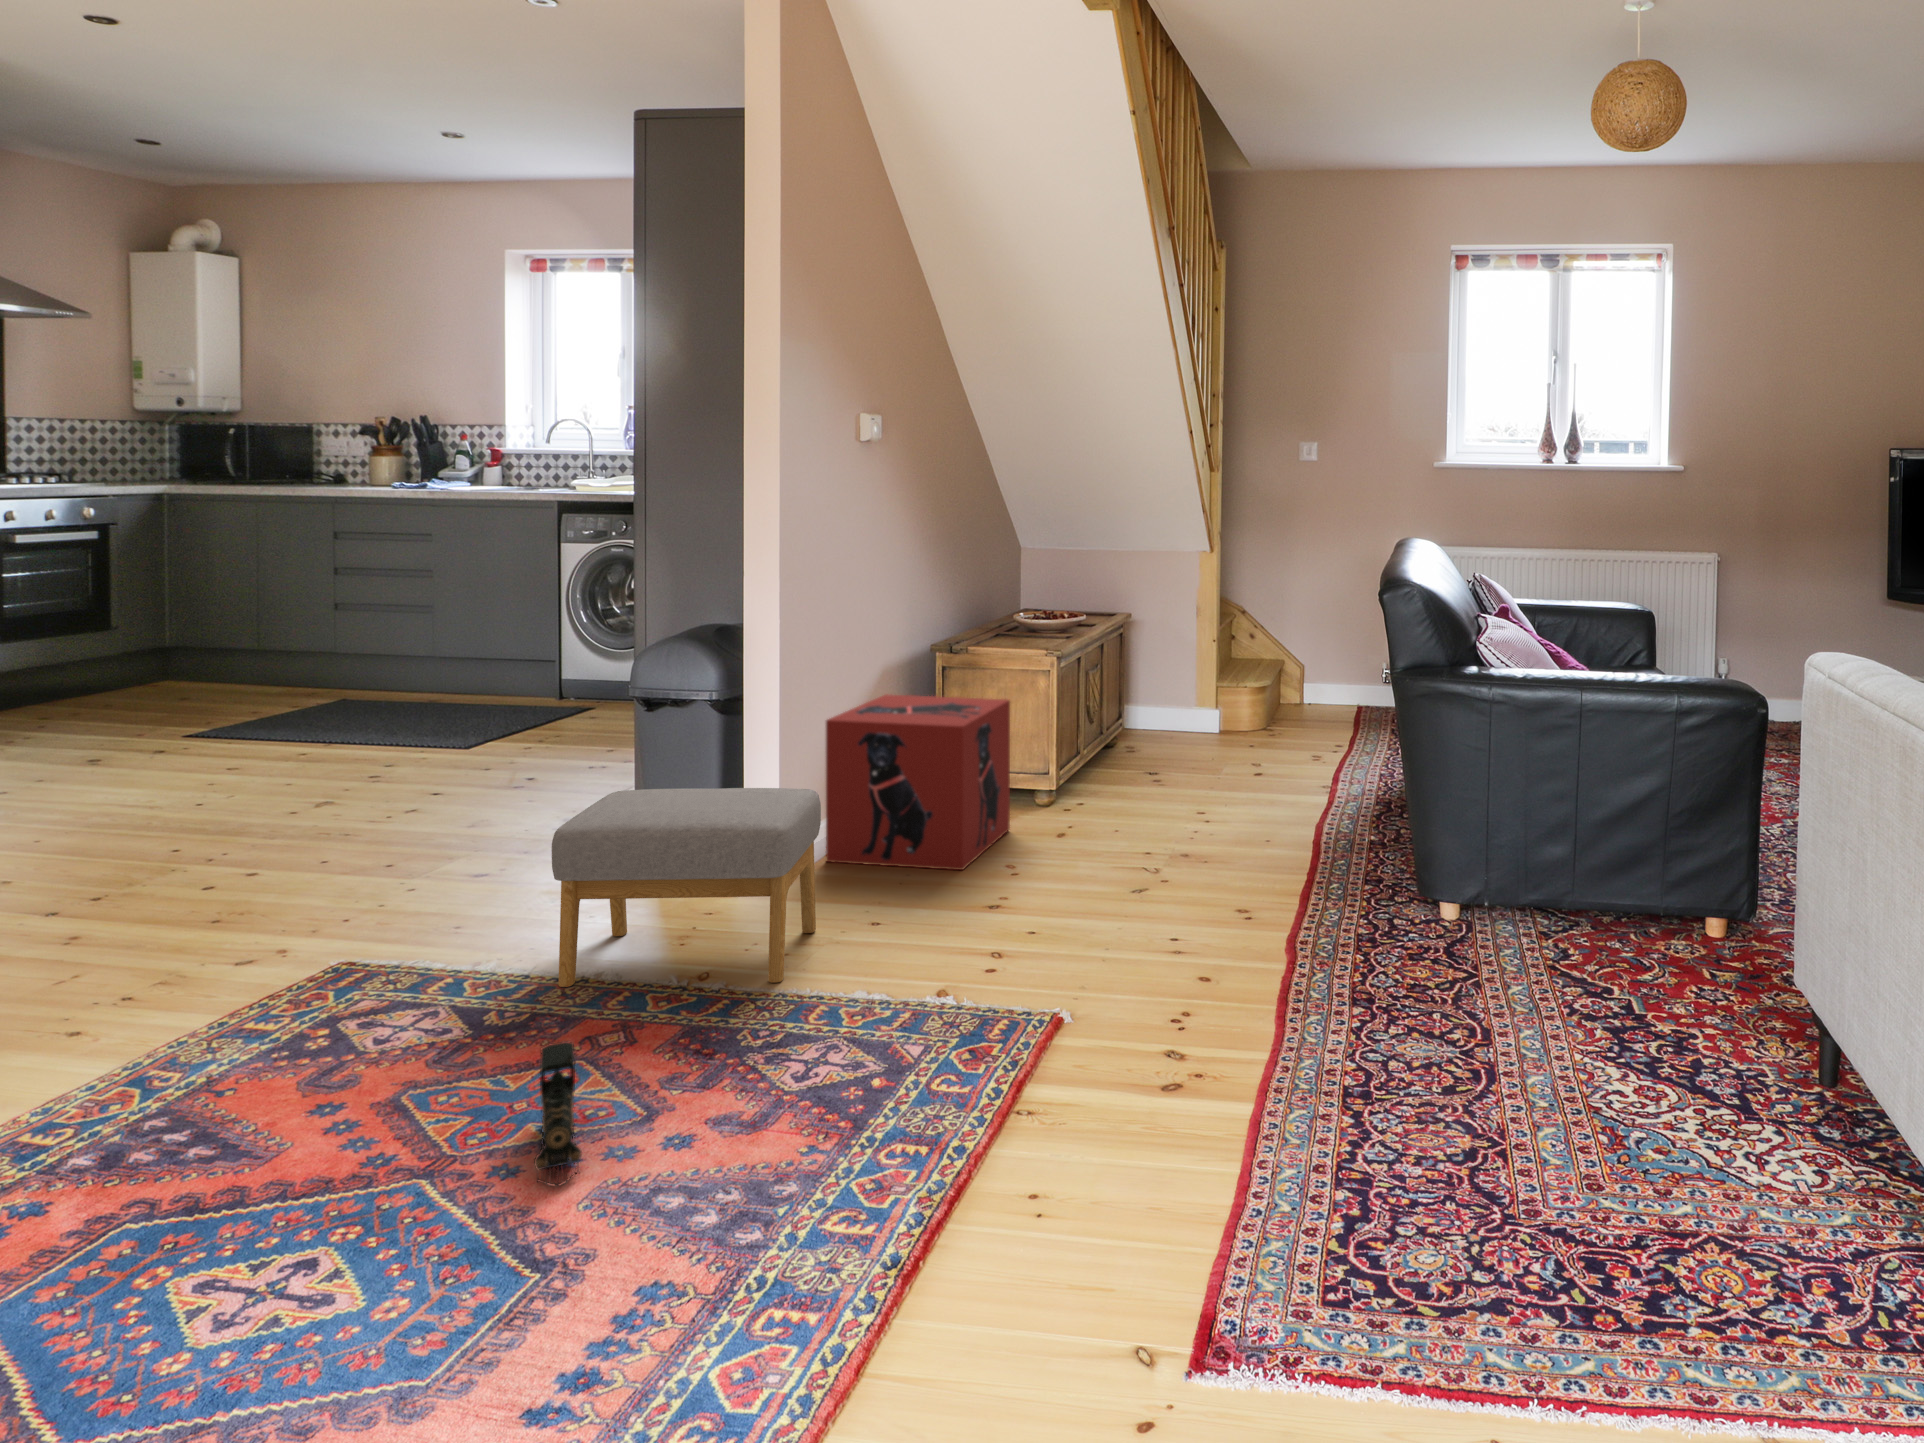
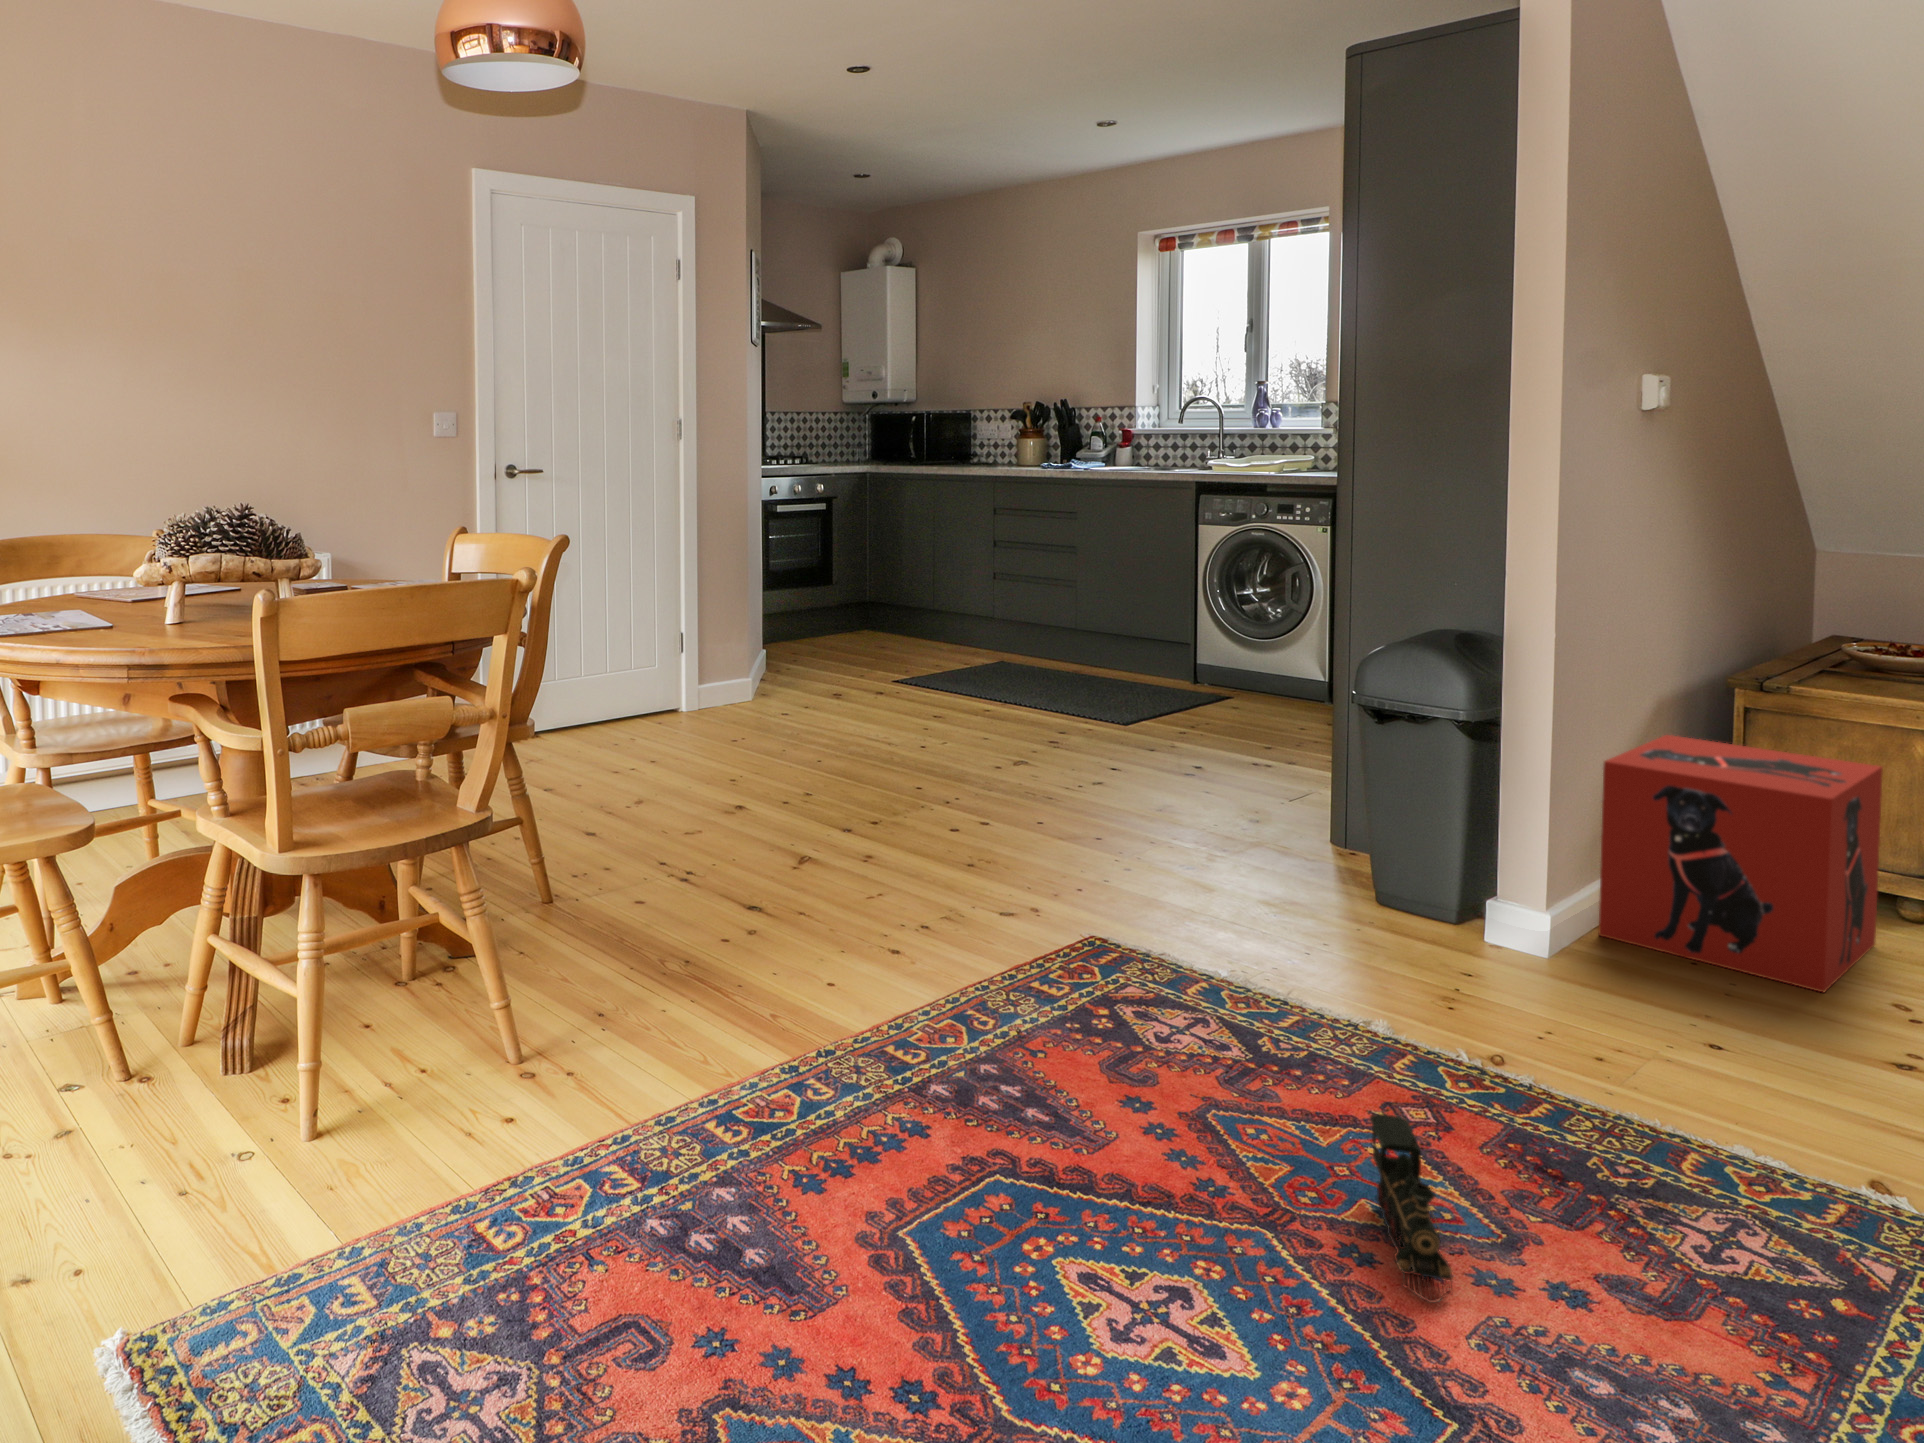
footstool: present [552,788,821,987] -> none [1319,815,1643,1096]

